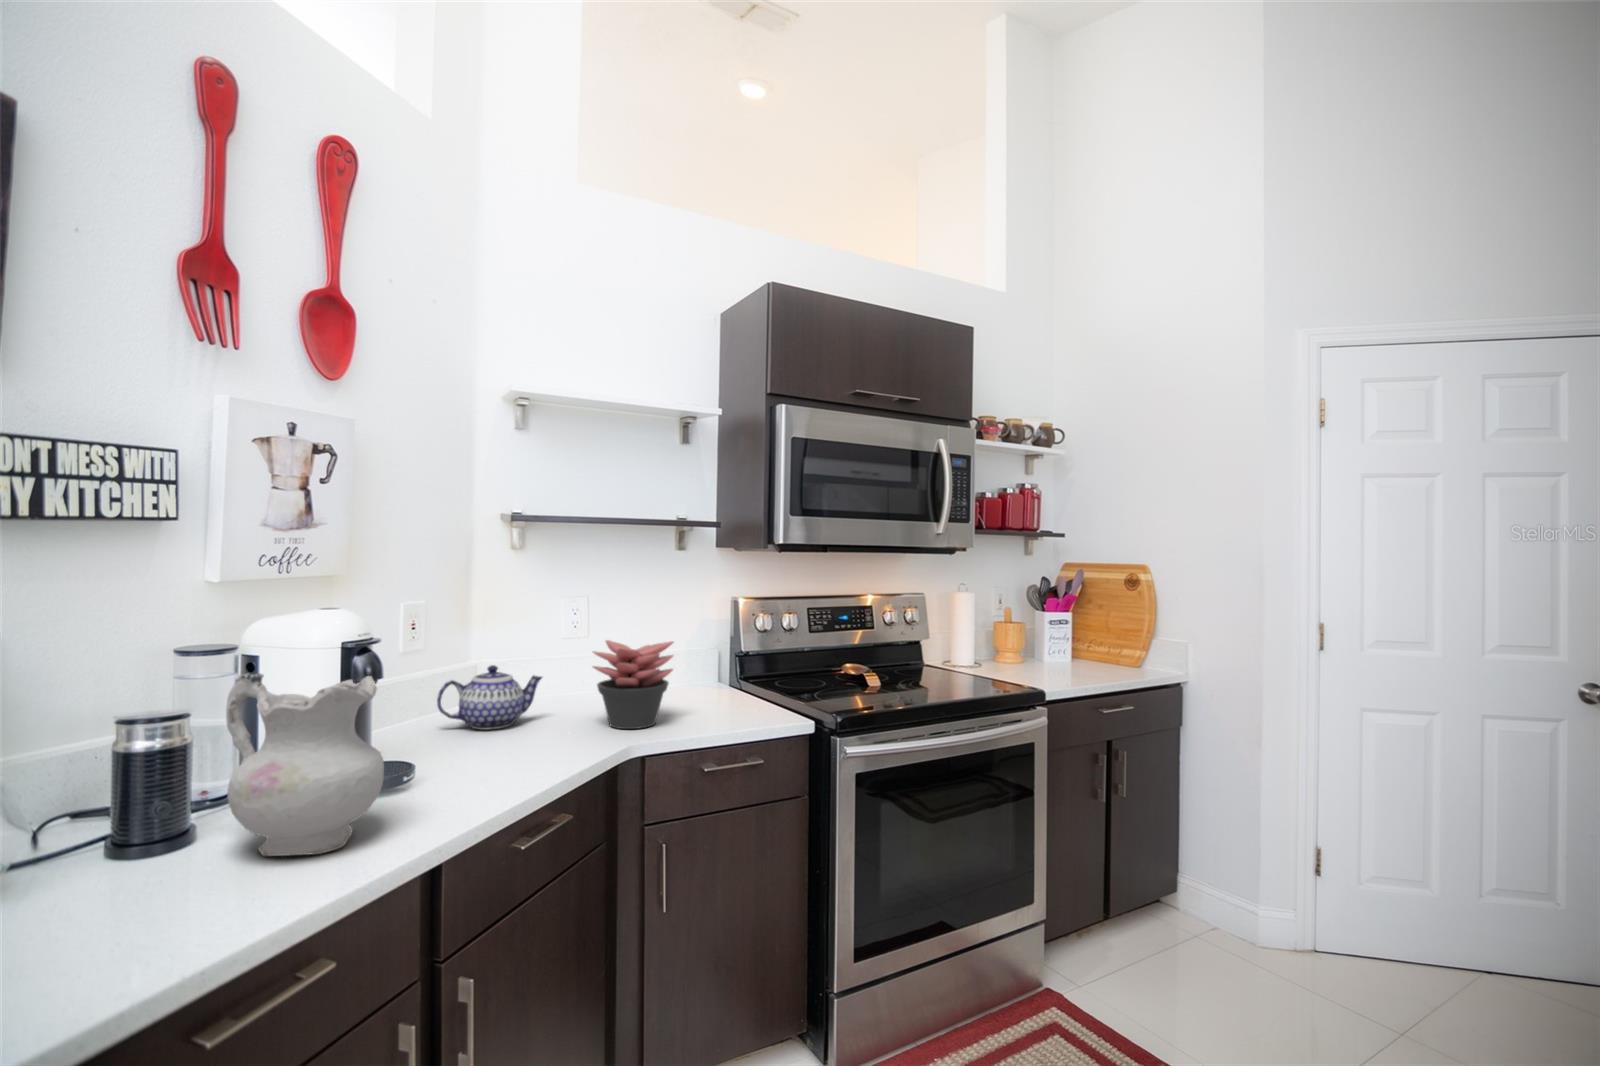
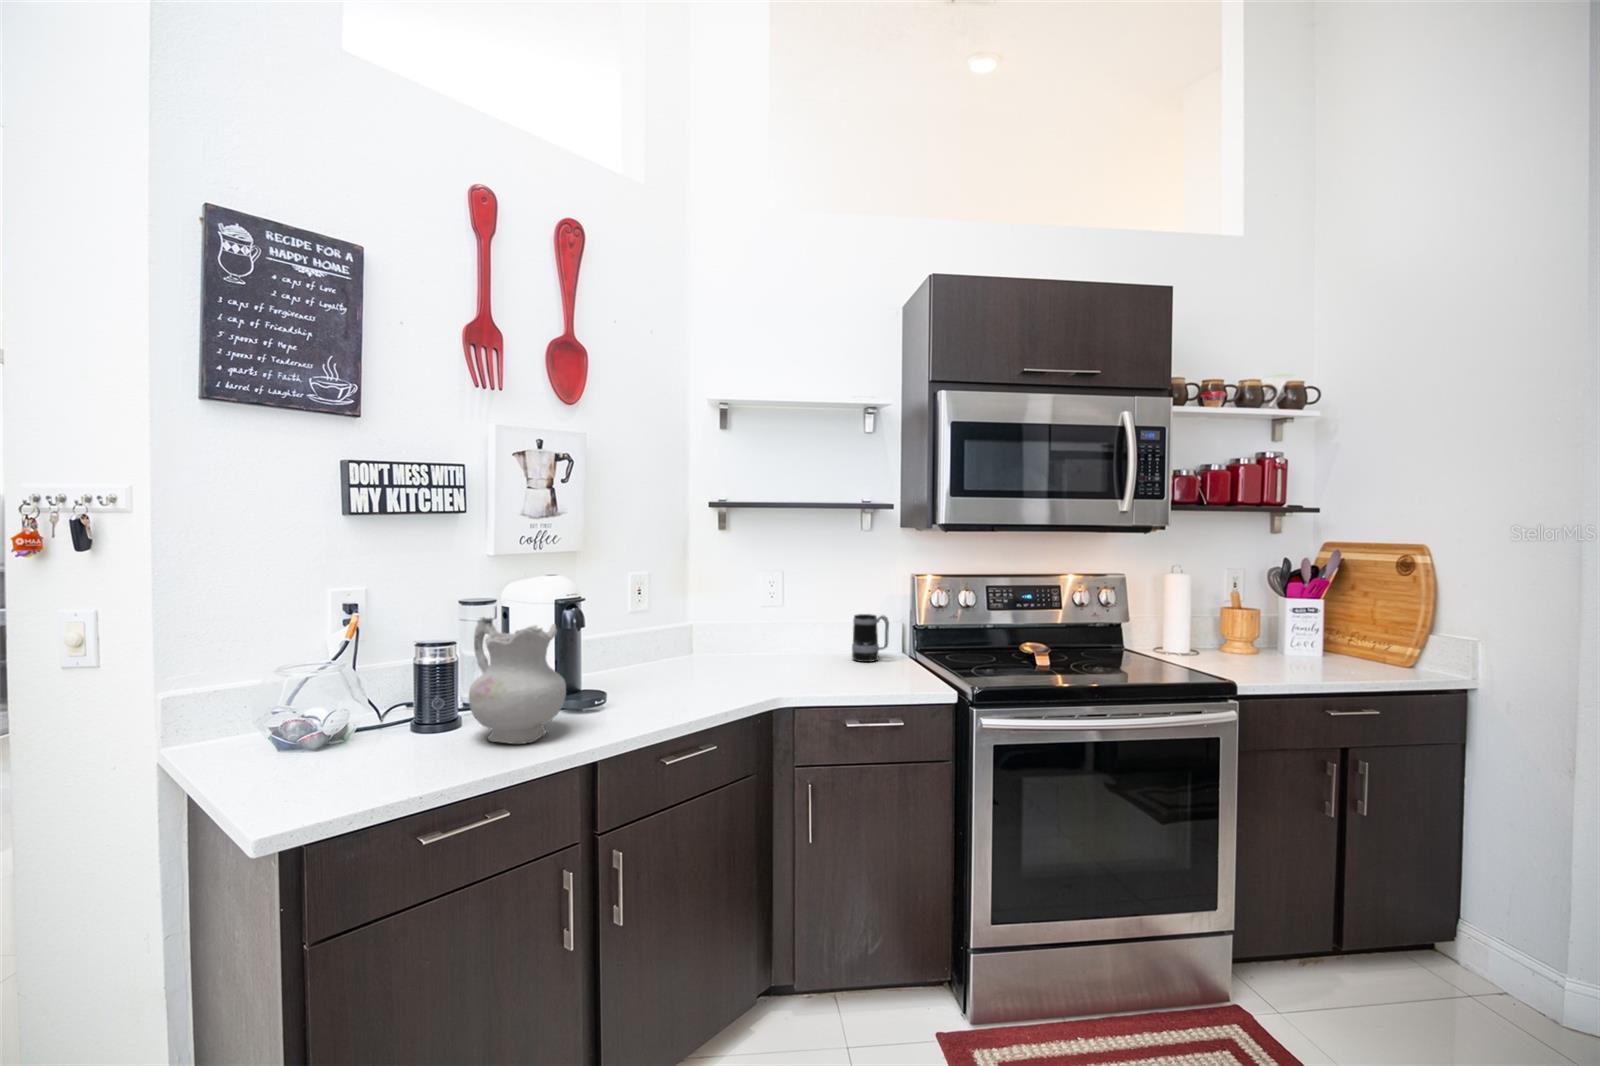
succulent plant: present [593,640,673,729] -> none [761,607,831,684]
mug: none [675,643,718,697] -> present [852,614,889,662]
teapot: present [437,665,542,730] -> none [648,624,729,674]

